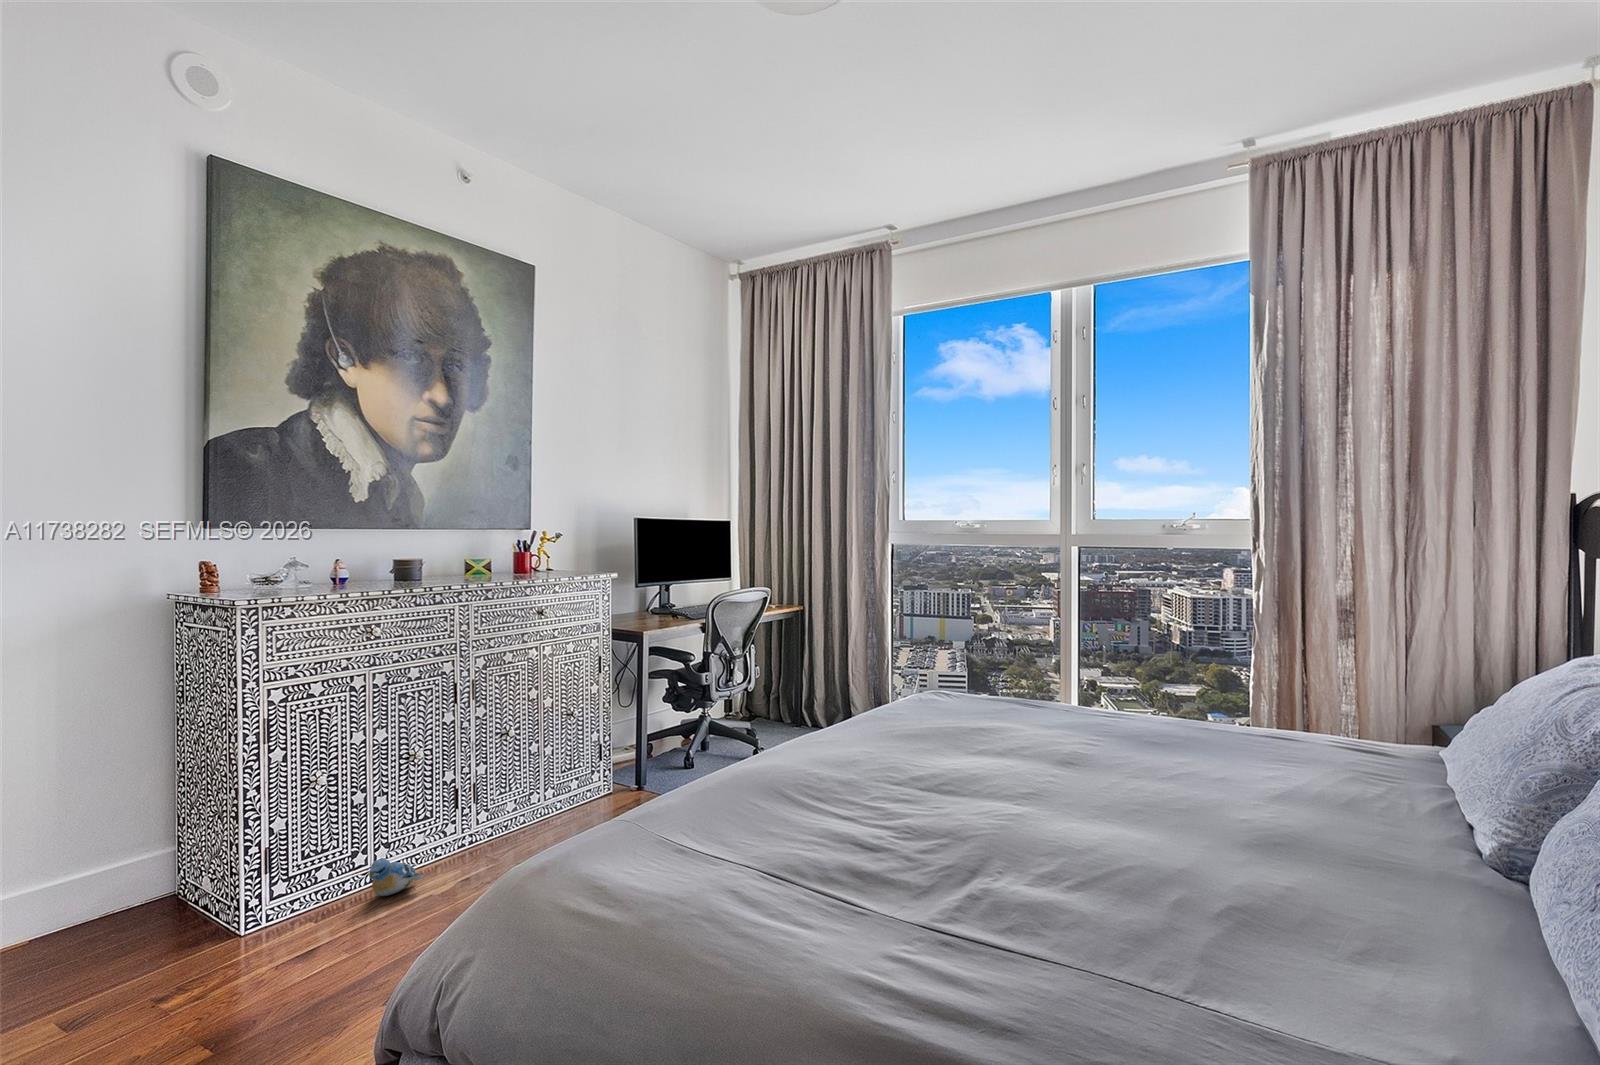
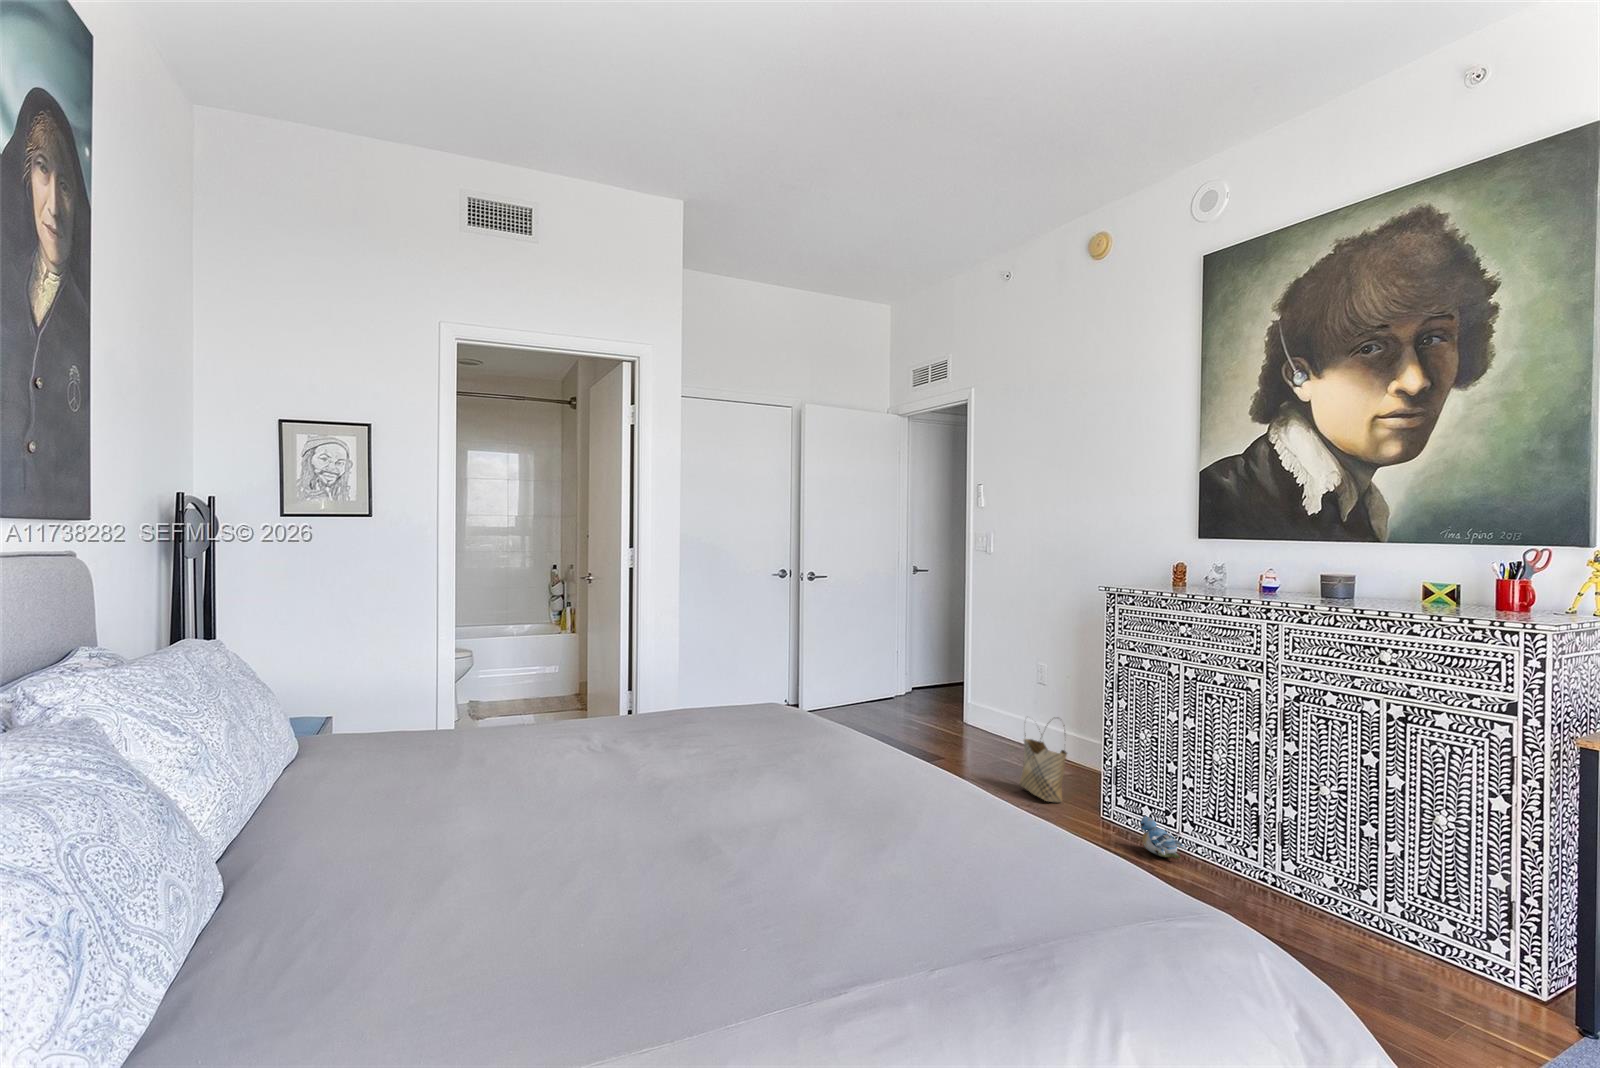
woven basket: none [51,847,184,1017] -> present [1019,725,1067,802]

